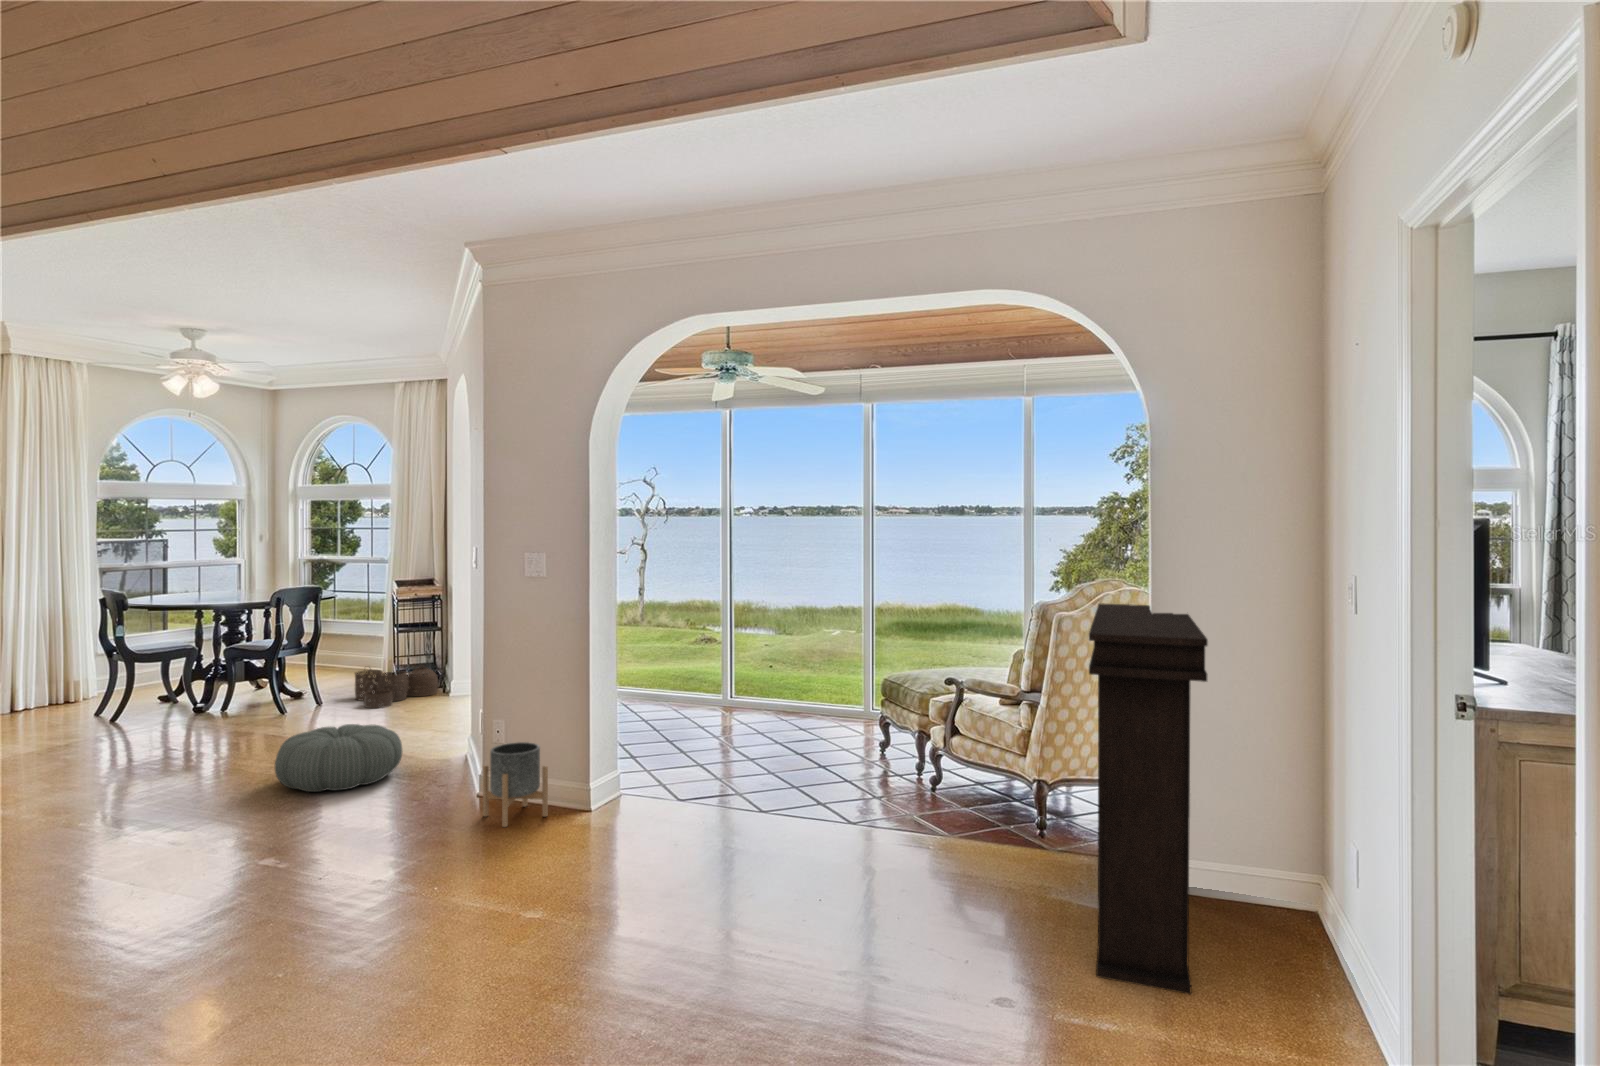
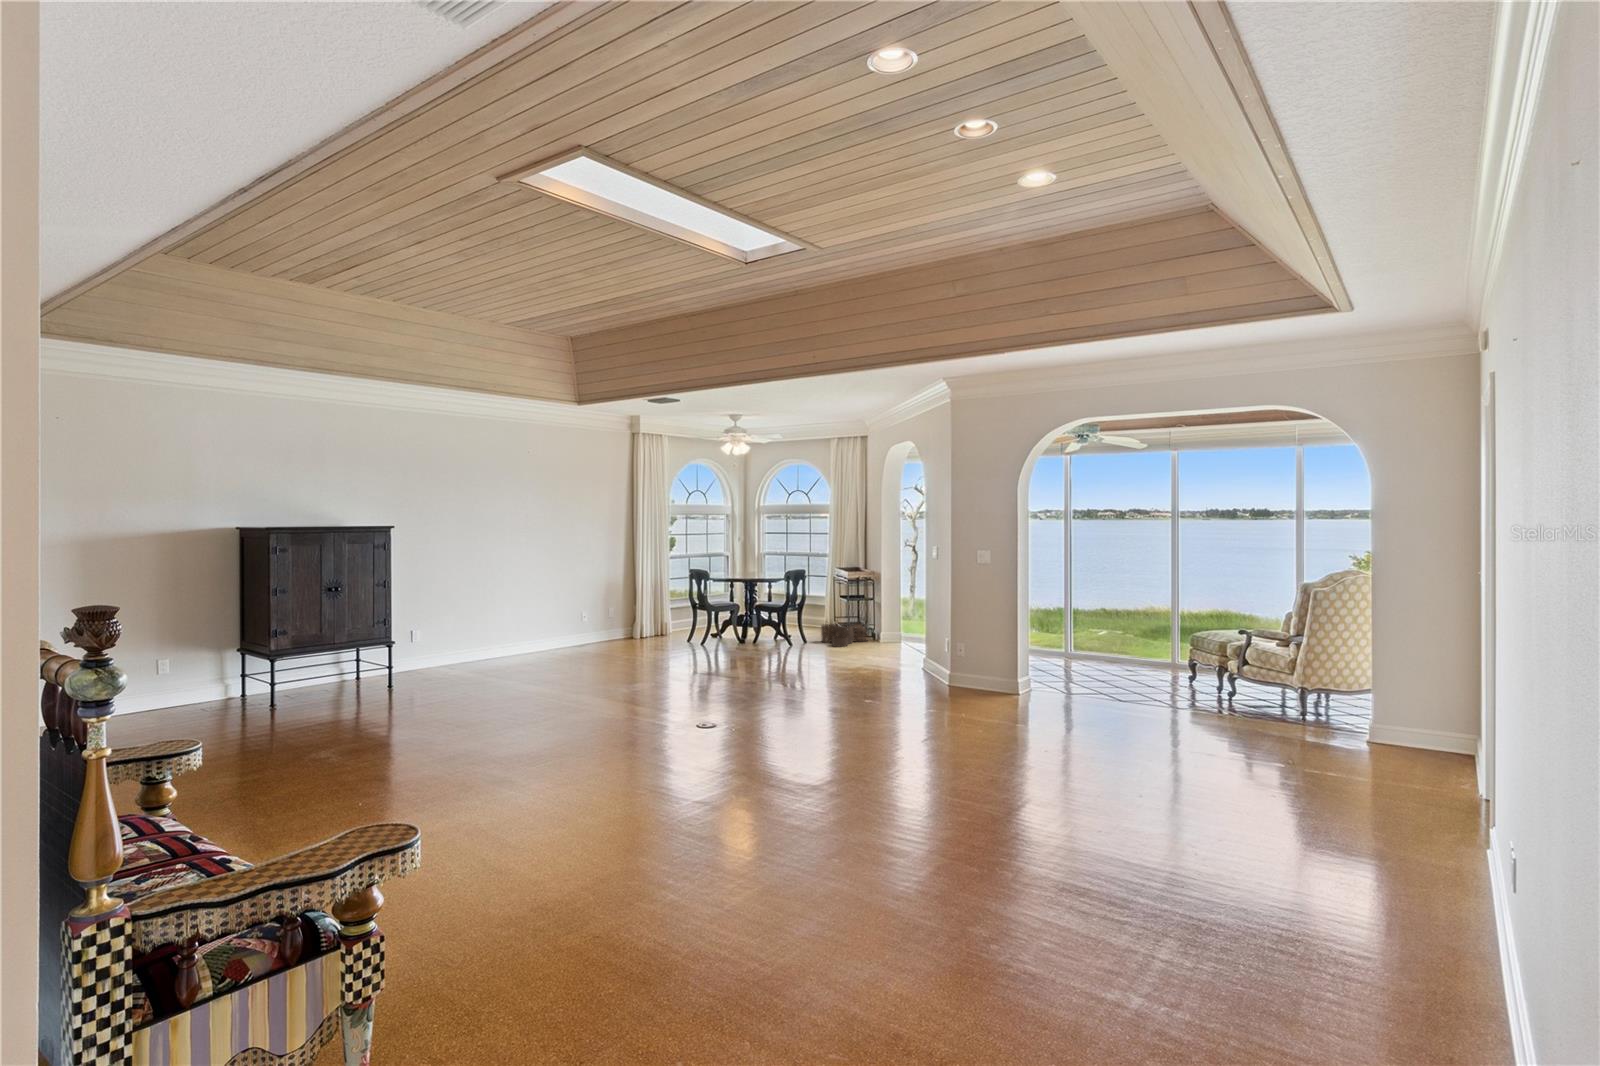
console table: present [1089,604,1208,994] -> none [1319,582,1395,772]
pouf: present [275,724,403,792] -> none [834,648,895,681]
planter: present [483,742,548,827] -> none [959,657,995,699]

